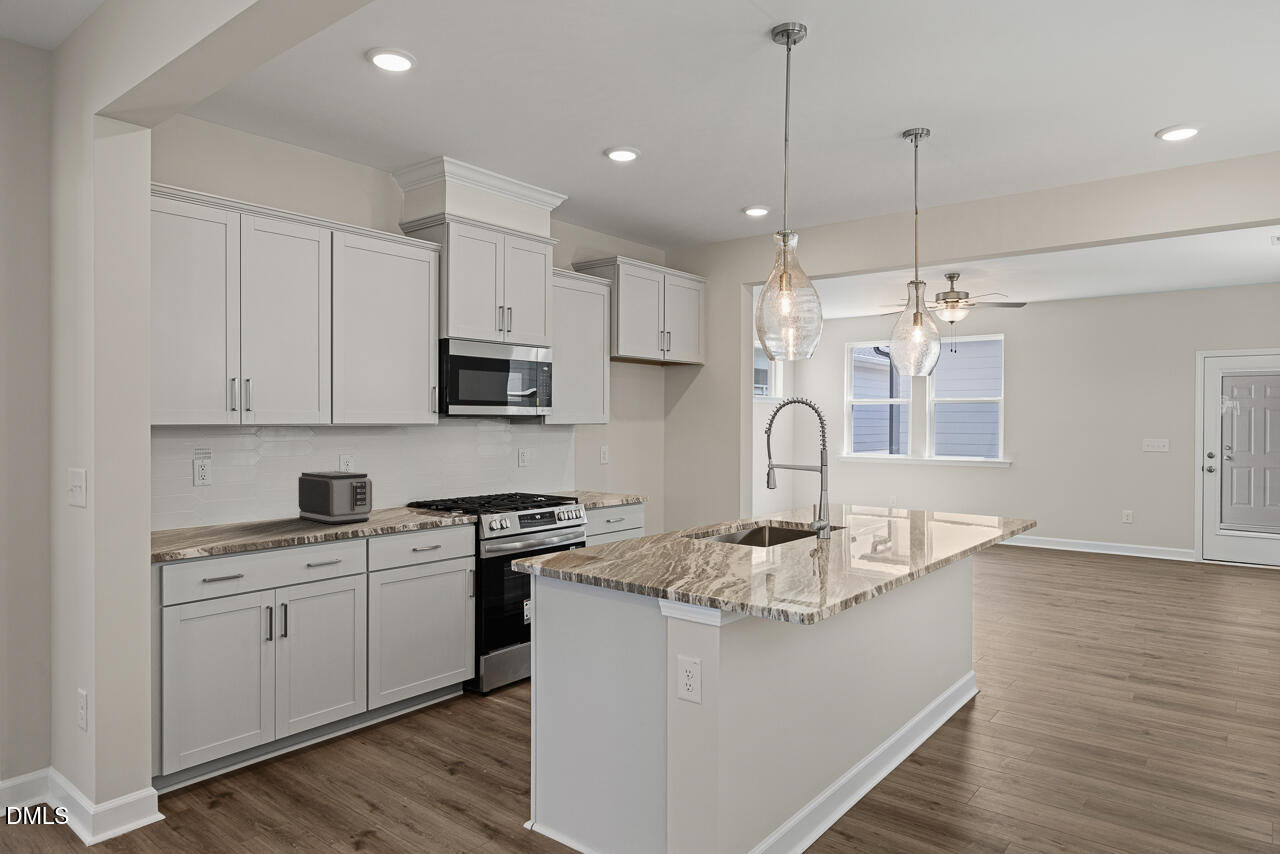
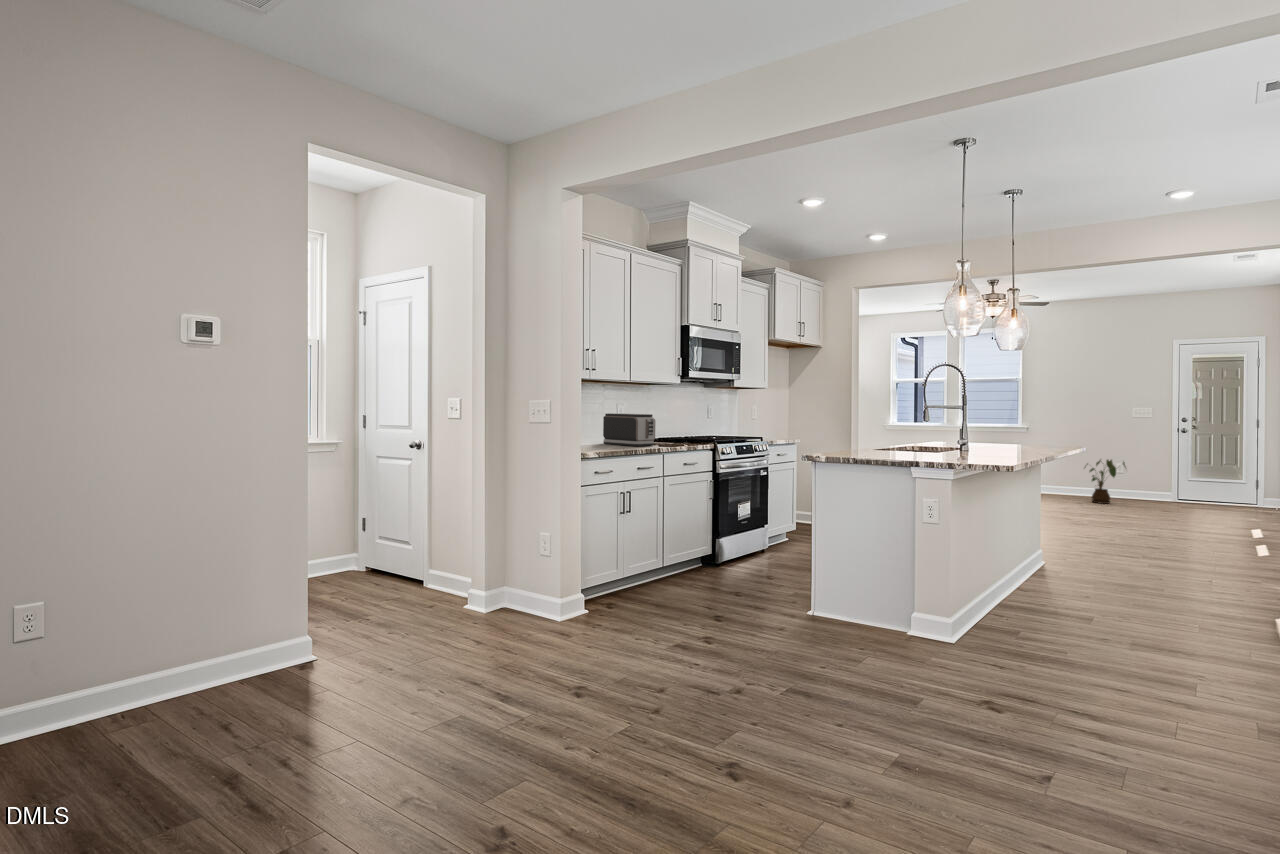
house plant: none [1086,502,1142,561] -> present [1085,460,1126,504]

